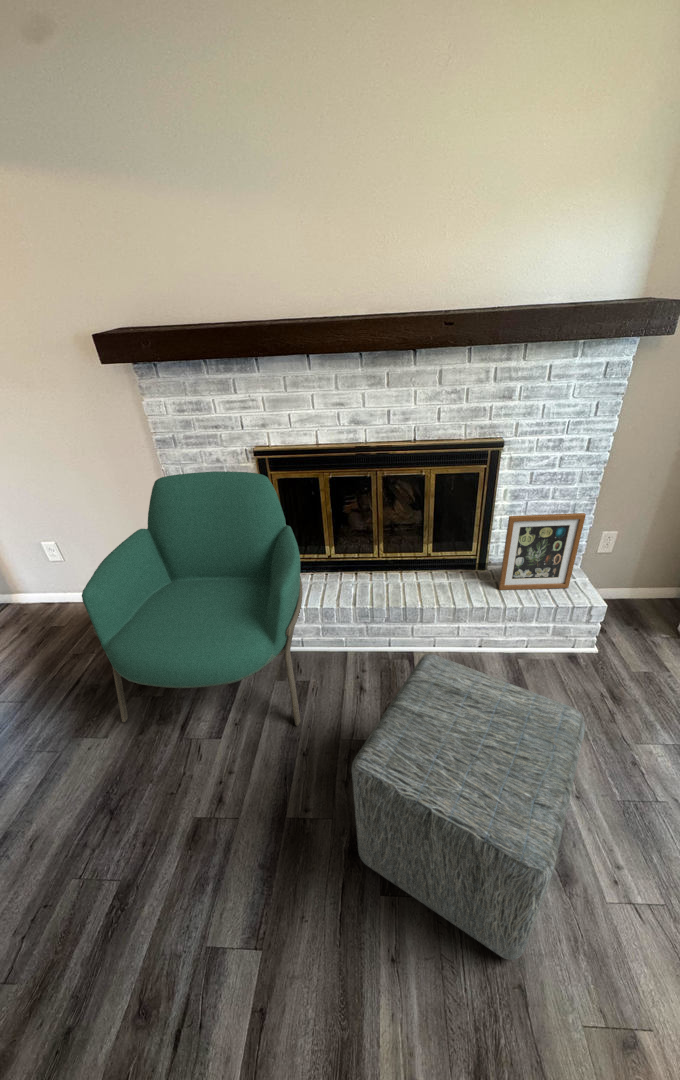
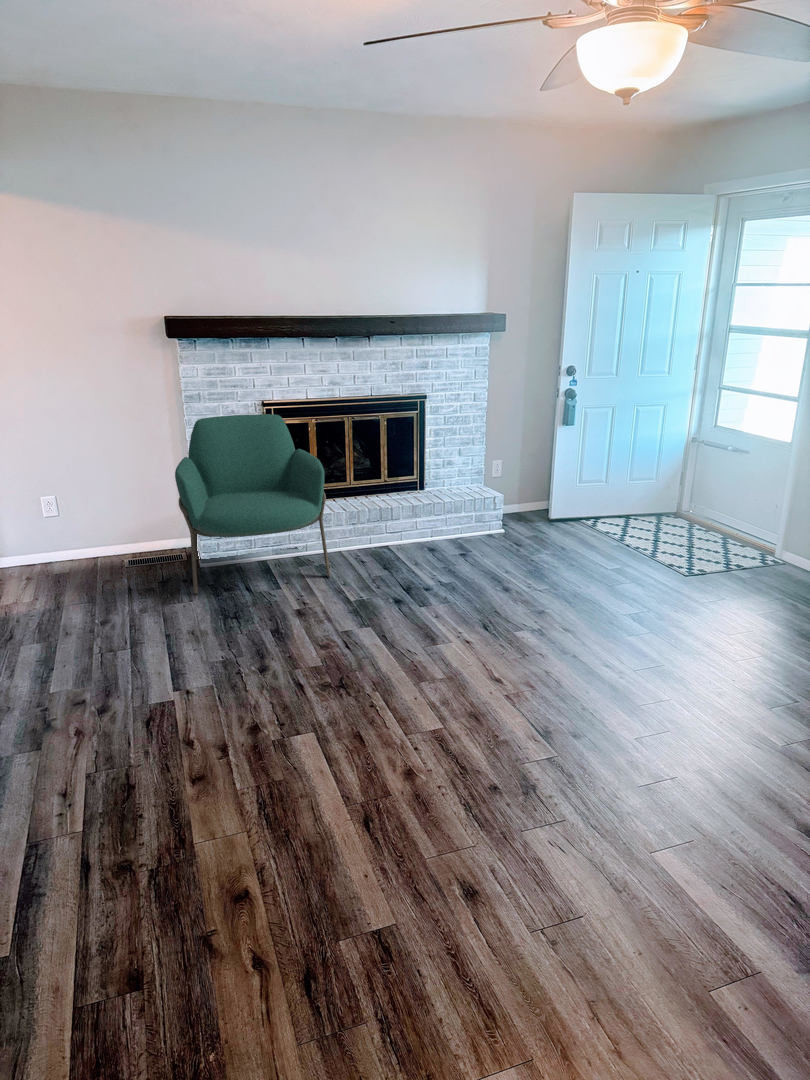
picture frame: present [499,513,586,590] -> none [437,436,481,497]
ottoman: present [352,654,585,960] -> none [399,490,500,606]

